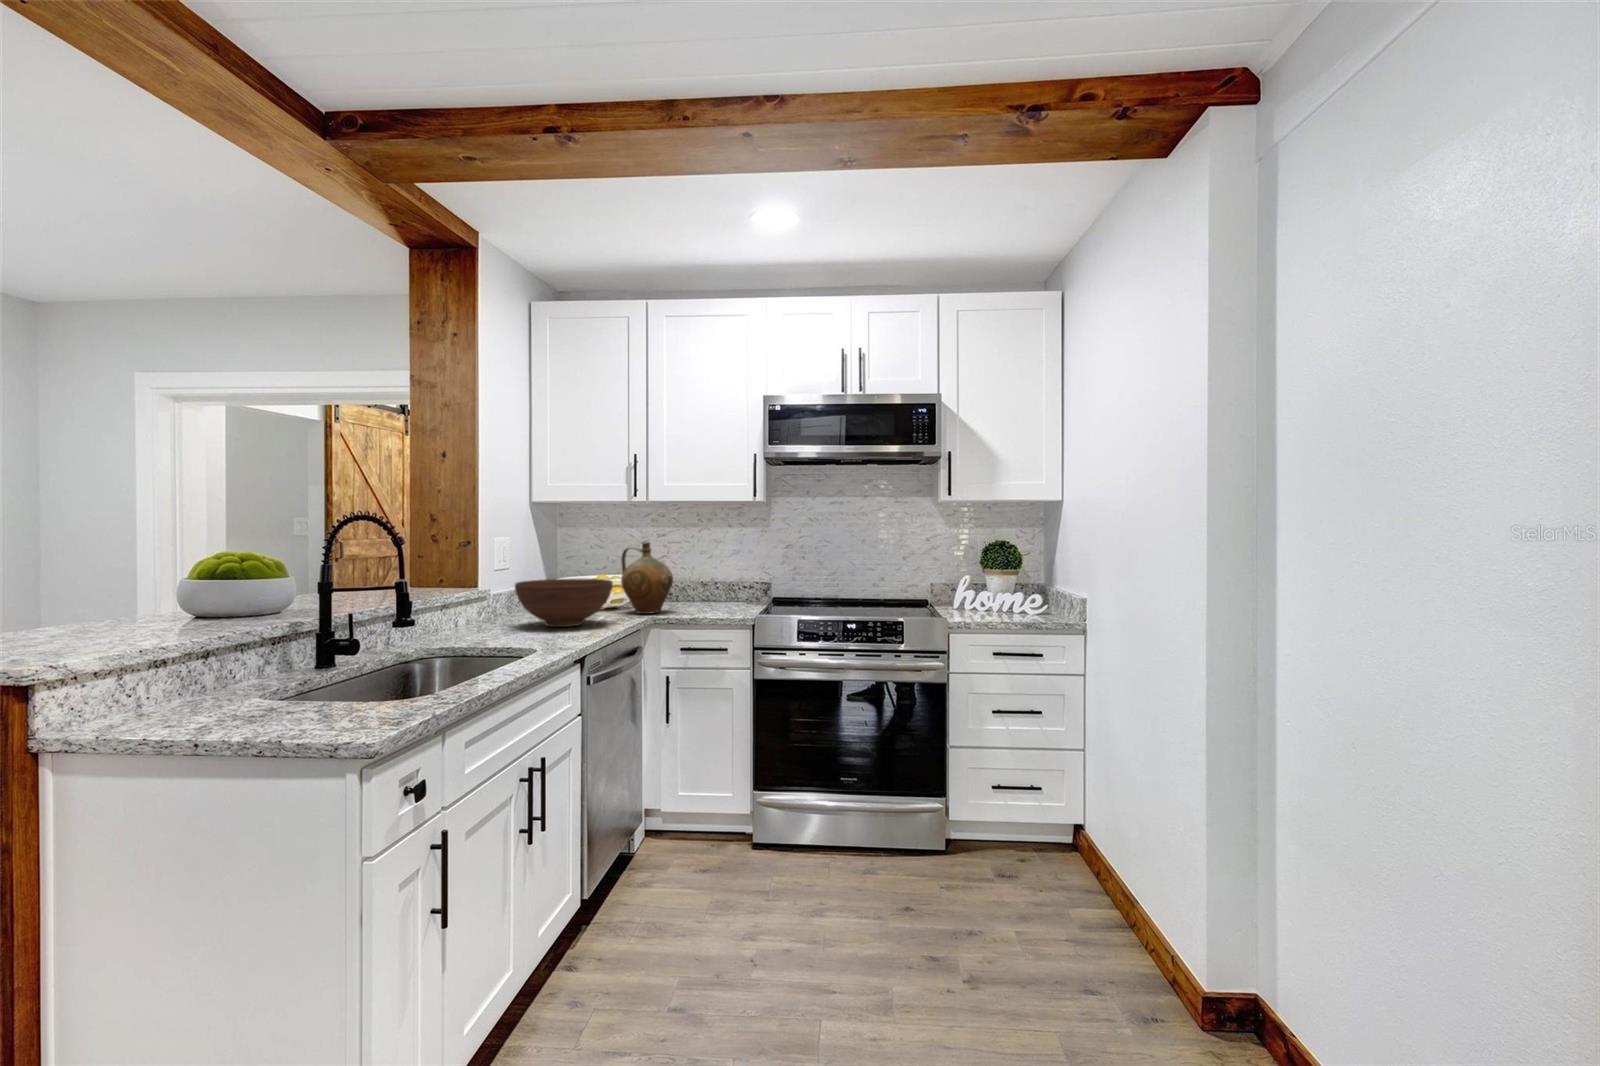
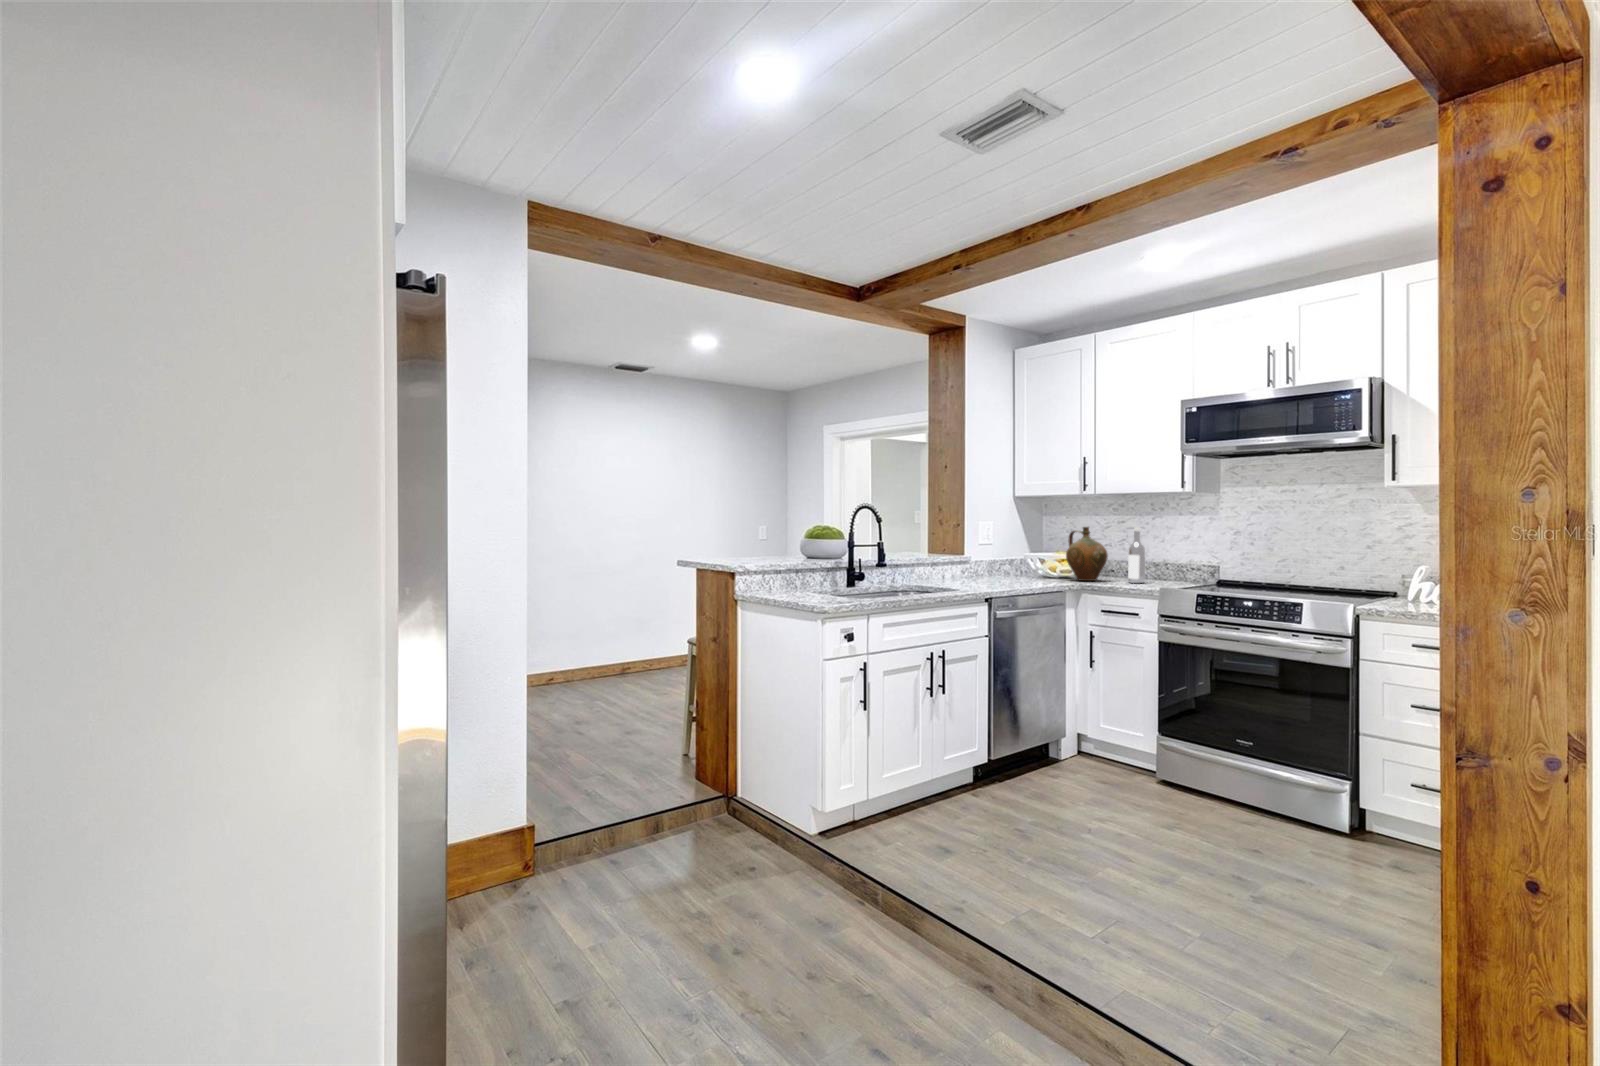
wine bottle: none [699,542,718,612] -> present [1128,527,1145,583]
fruit bowl: present [515,579,613,627] -> none [978,551,1045,583]

